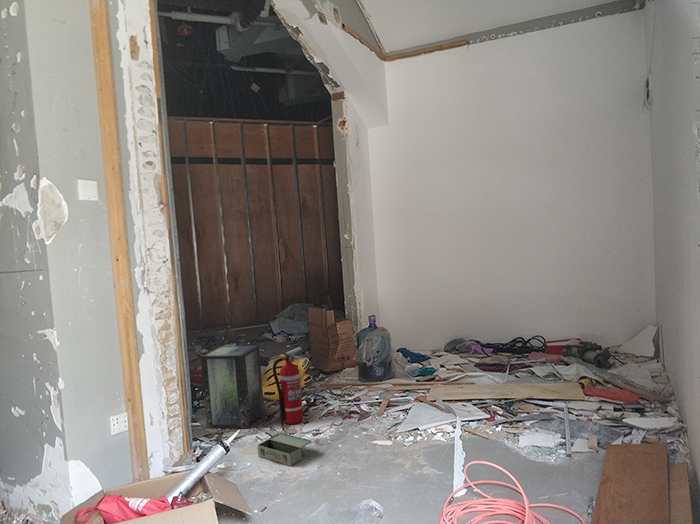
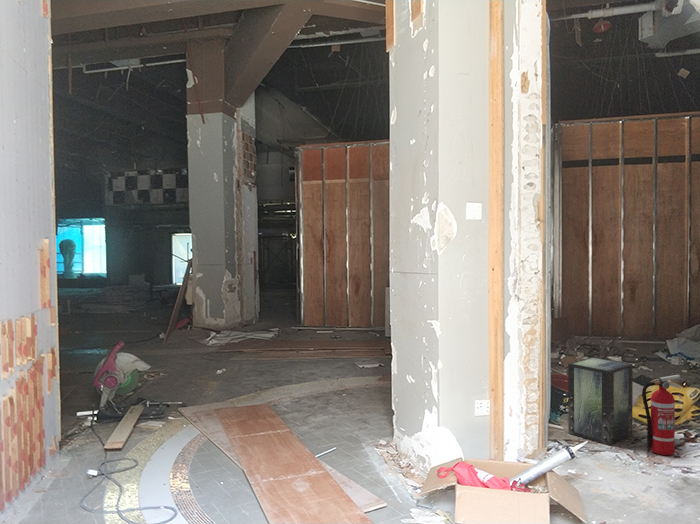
toolbox: present [258,433,311,466] -> none [612,458,673,493]

